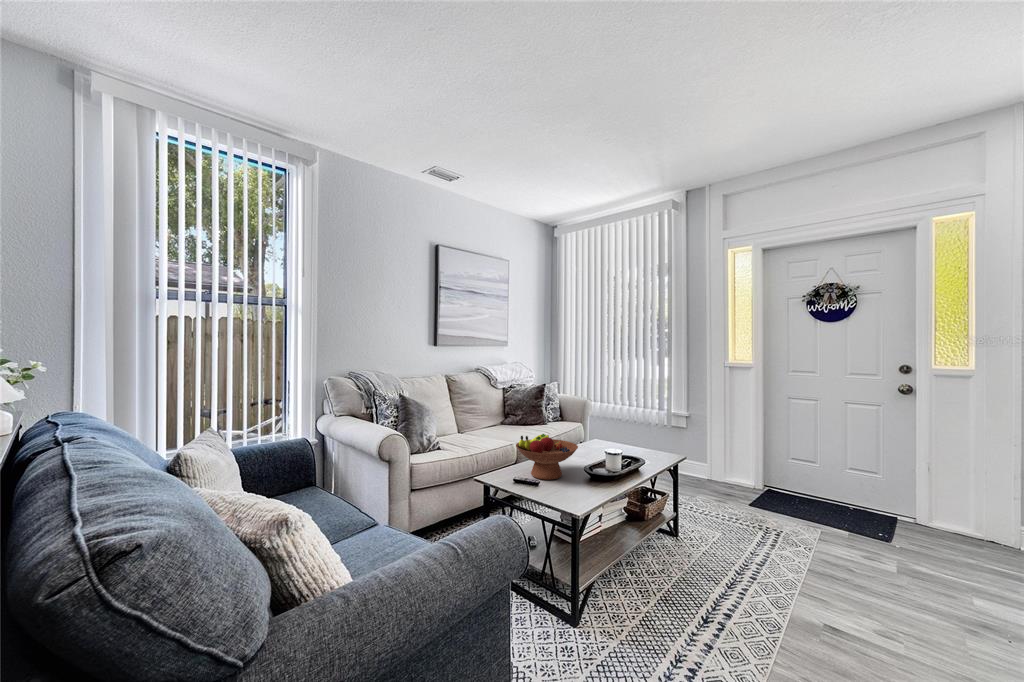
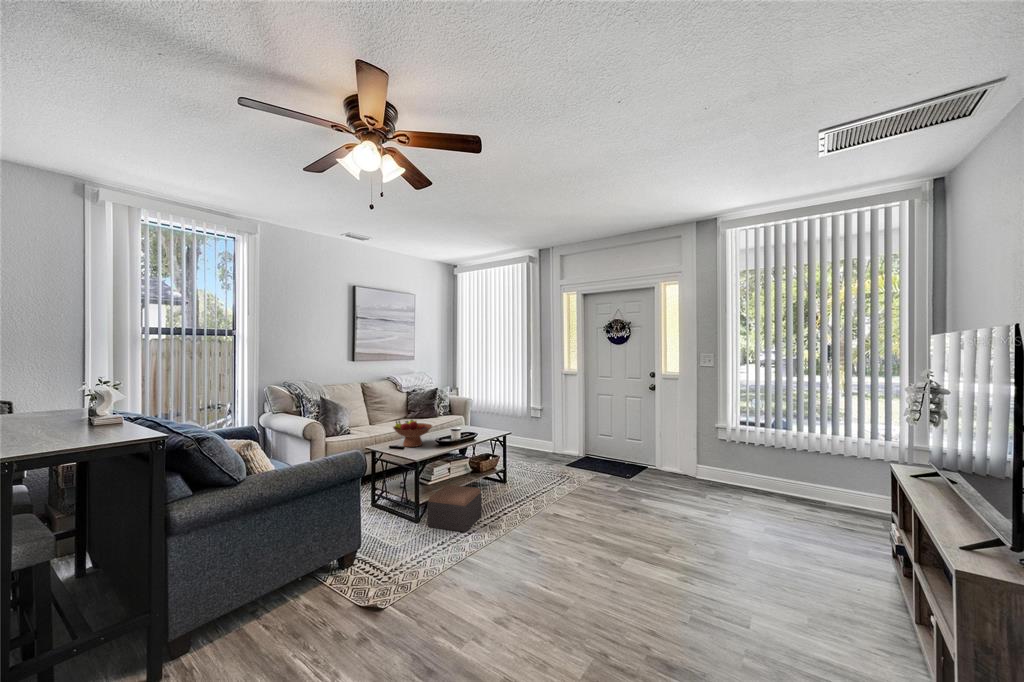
footstool: none [595,550,679,653] -> present [427,485,482,532]

